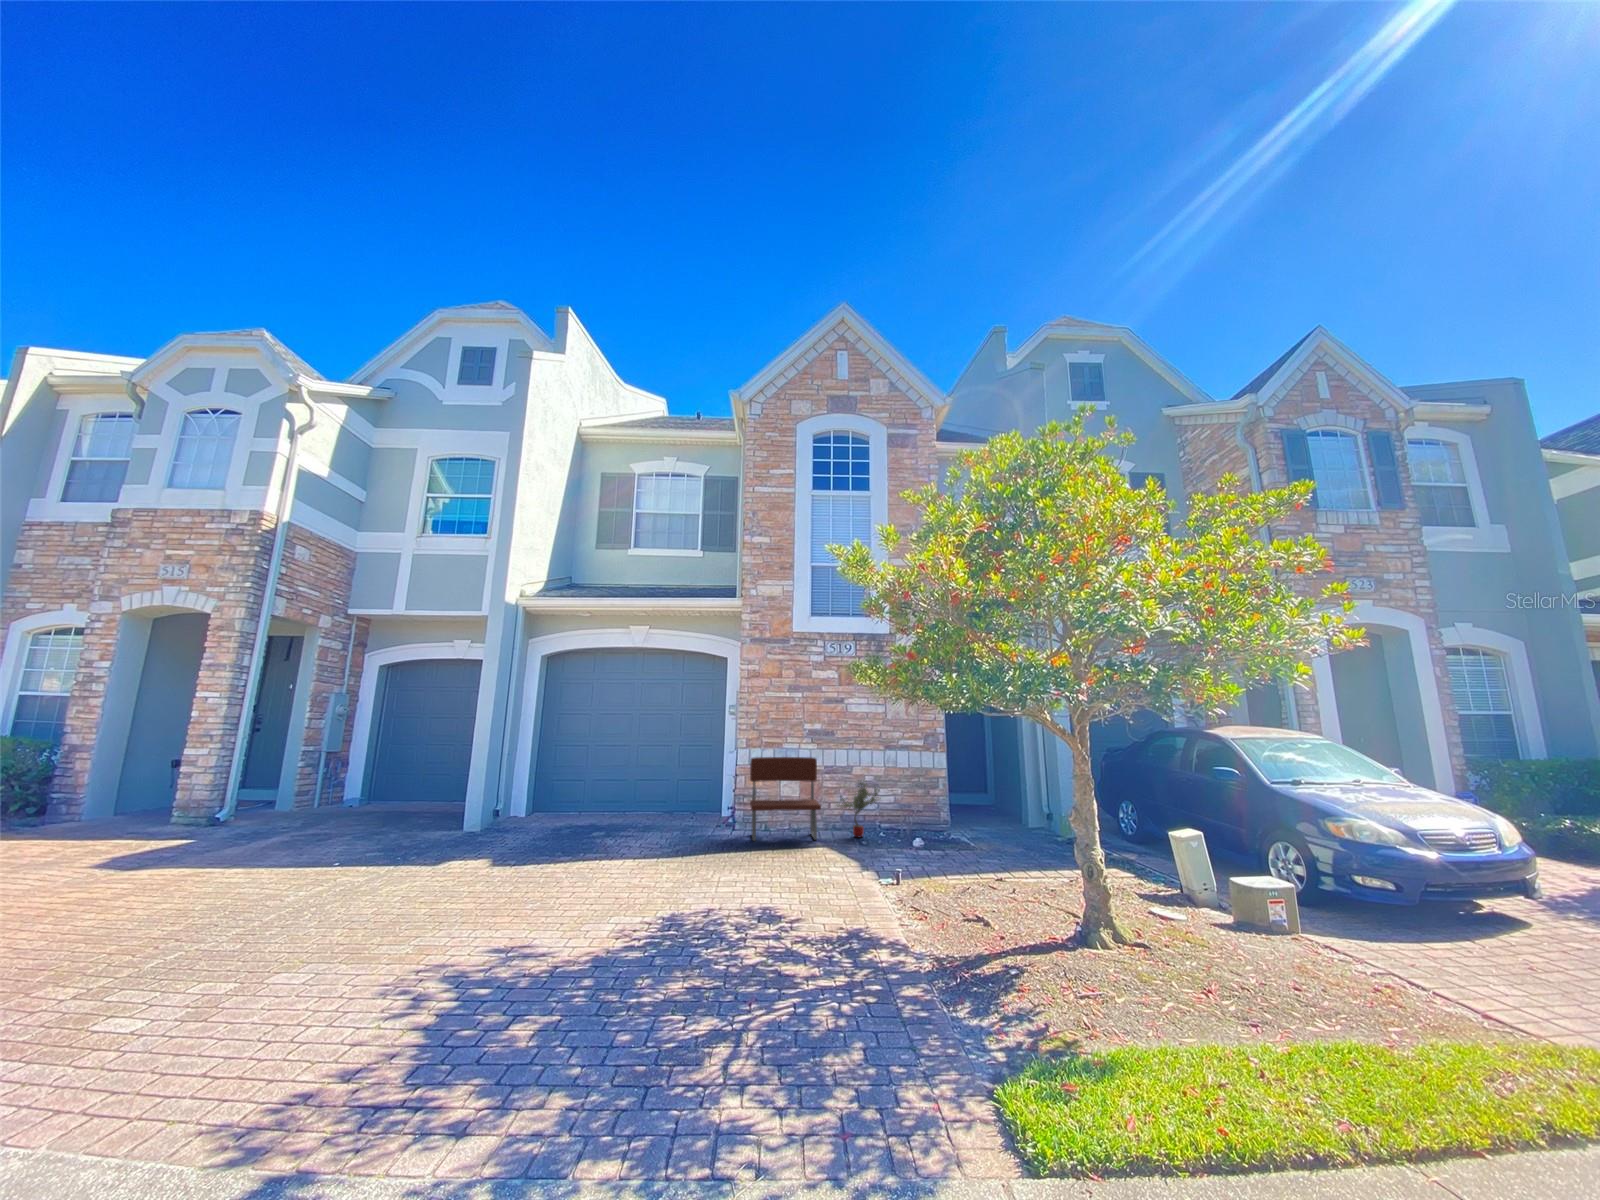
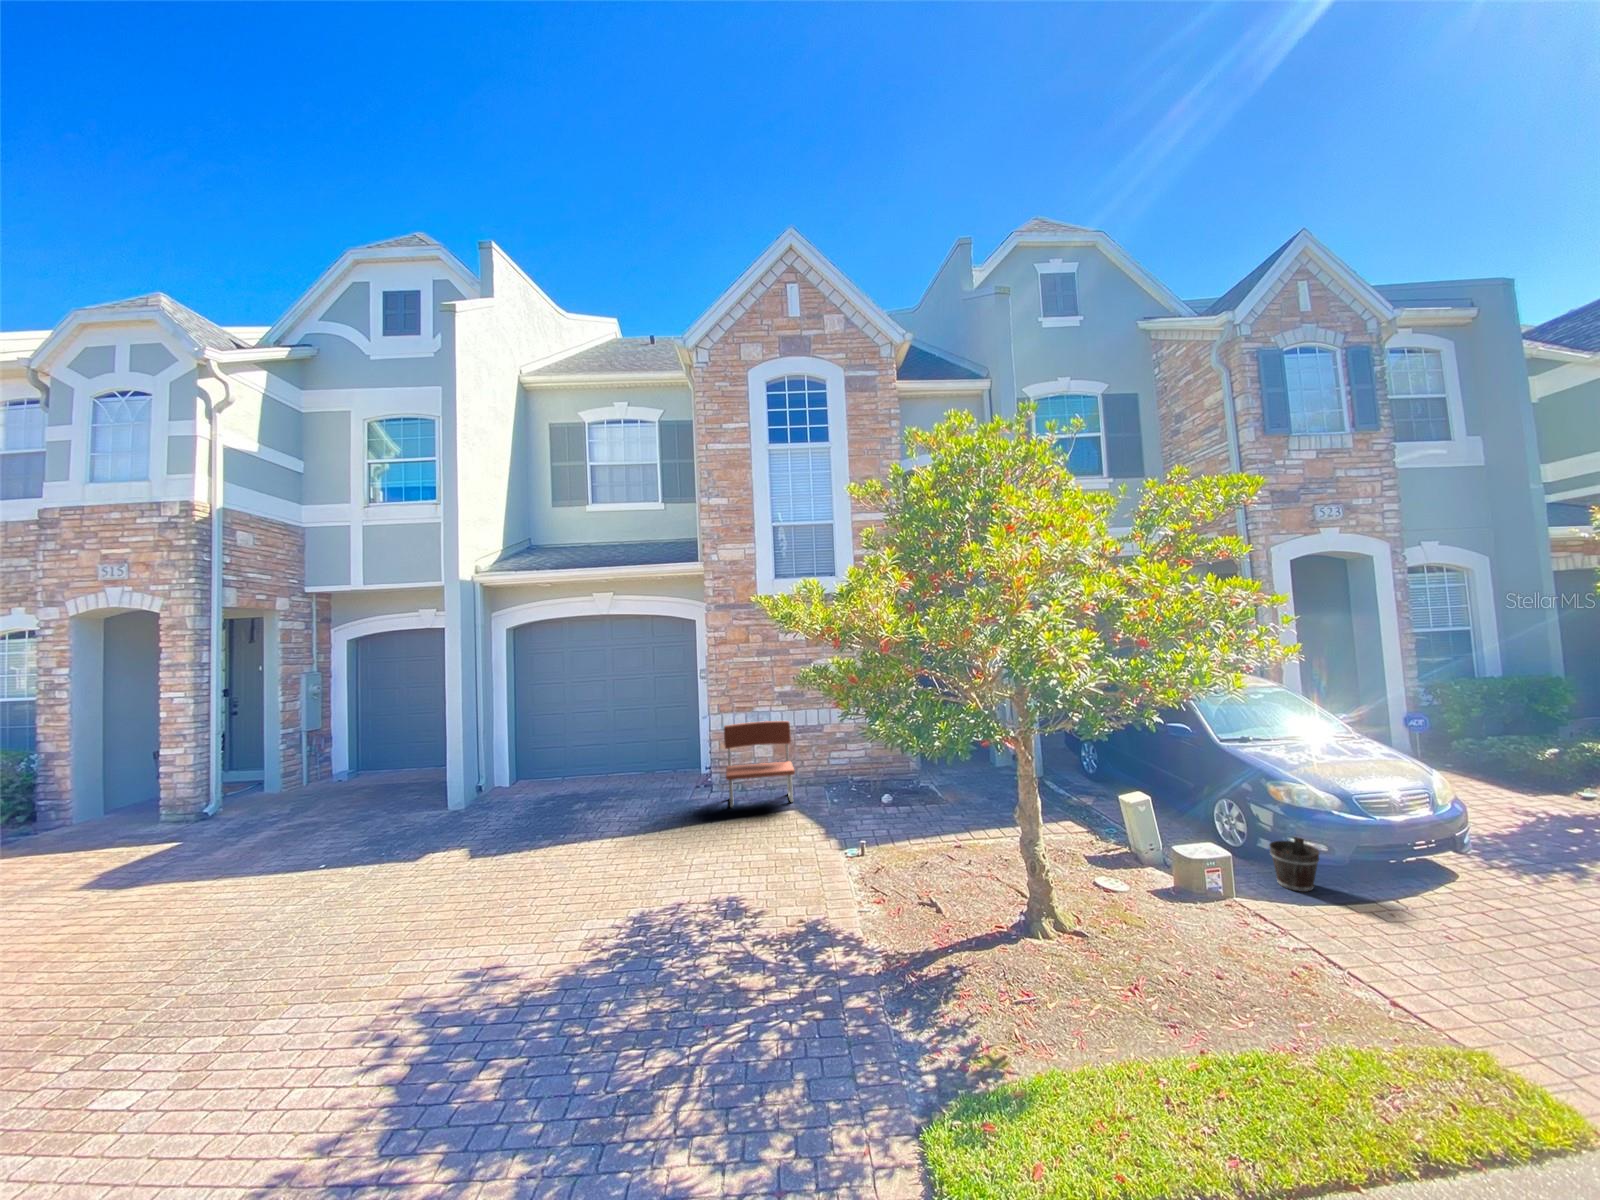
potted tree: present [839,780,880,837] -> none [810,739,855,795]
bucket: none [1324,873,1380,928] -> present [1269,837,1319,892]

